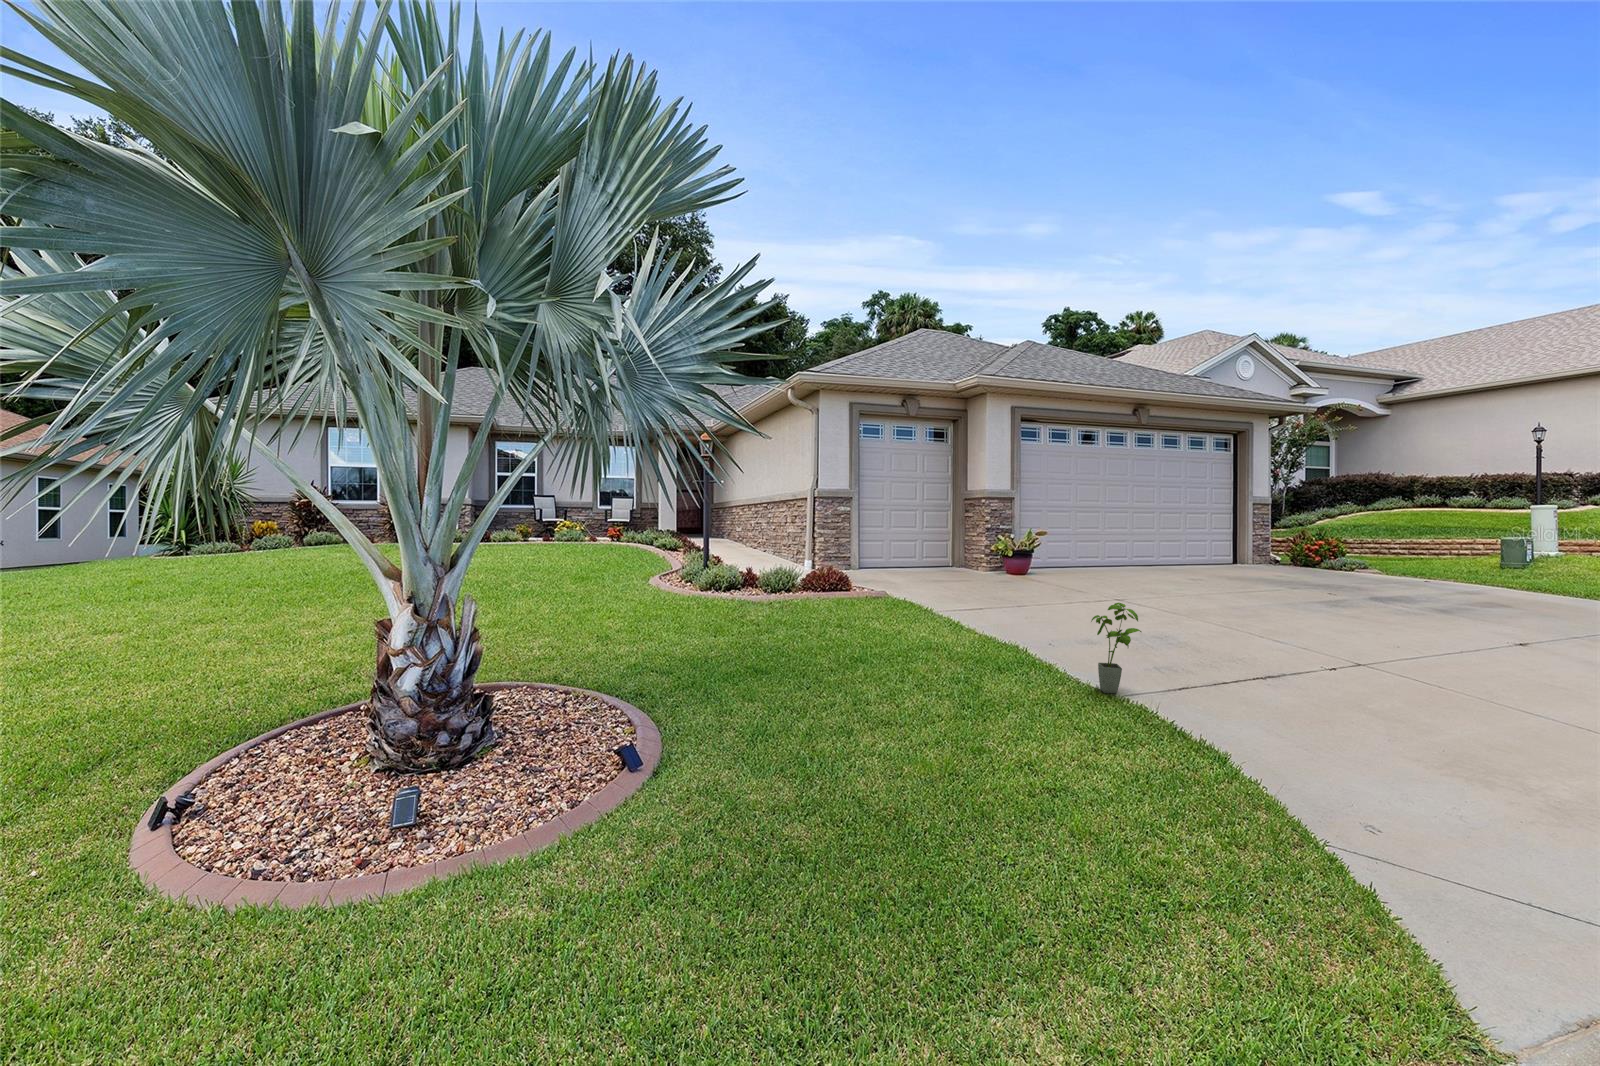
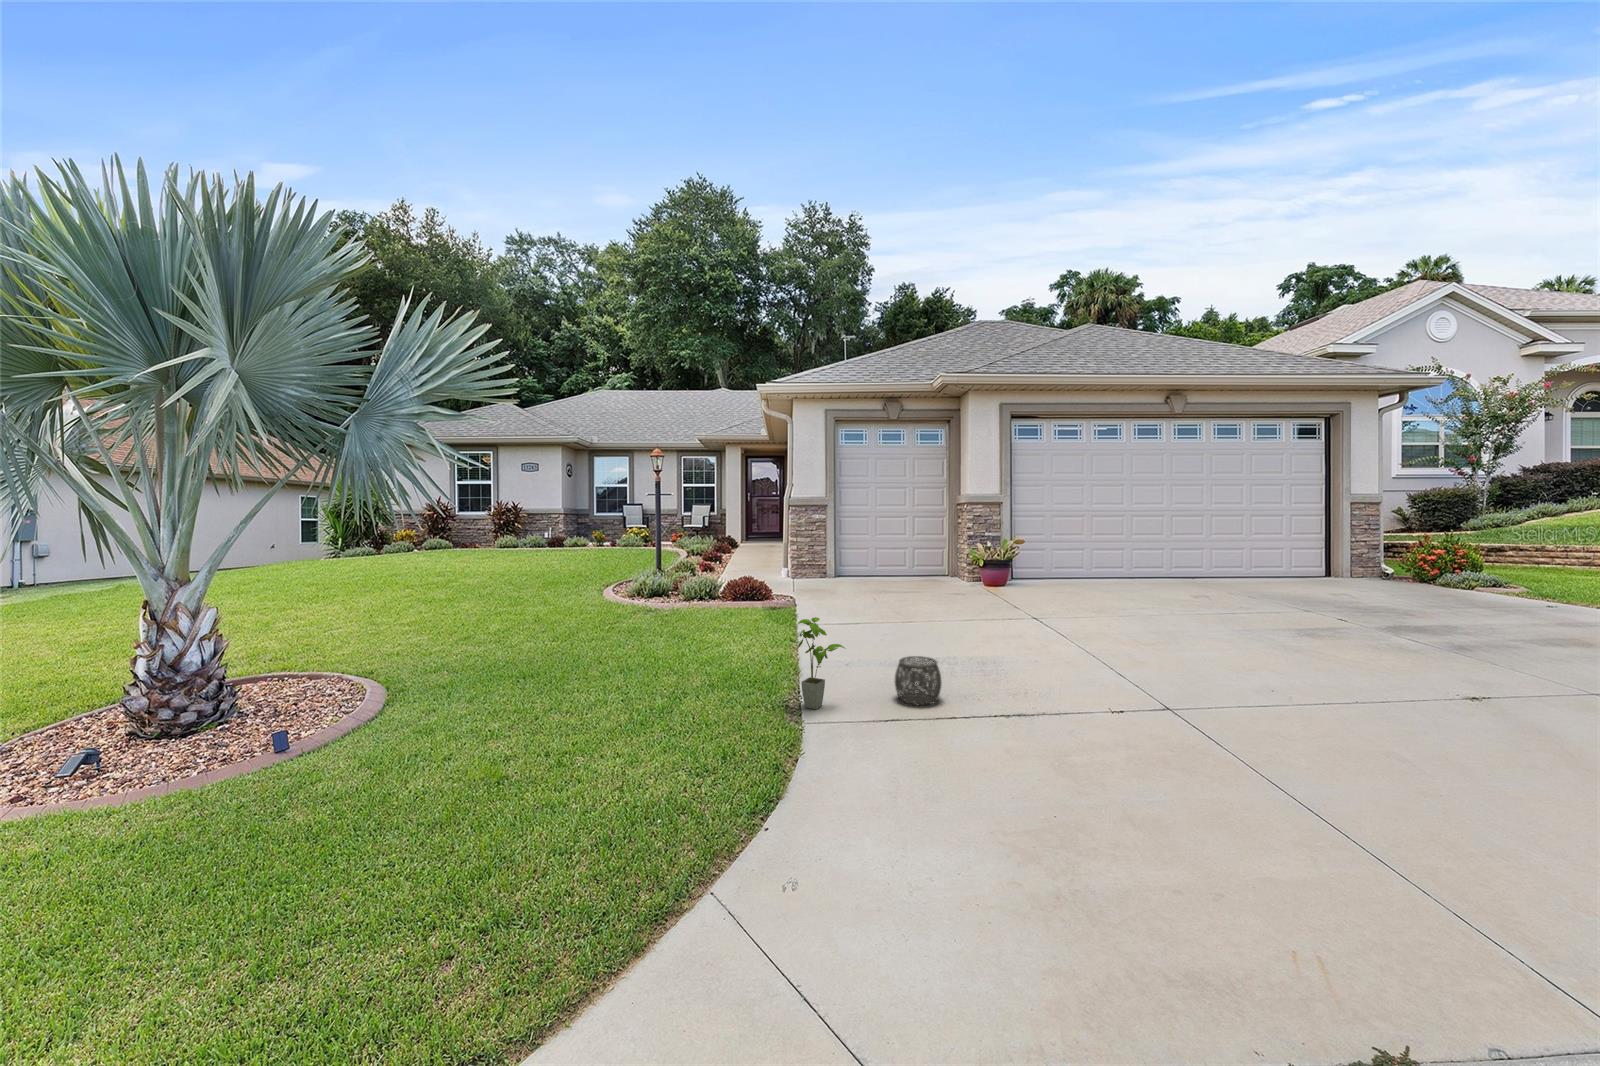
woven basket: none [1155,637,1207,684] -> present [895,656,942,705]

